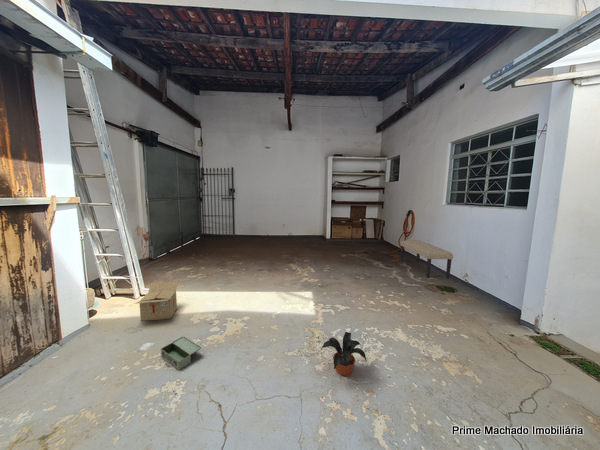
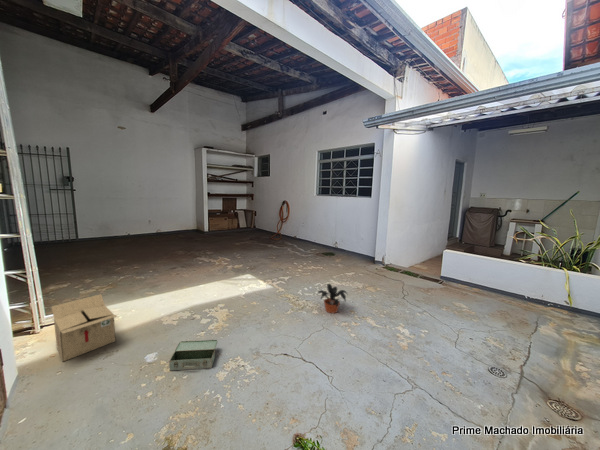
bench: present [400,240,453,278] -> none [285,224,326,250]

